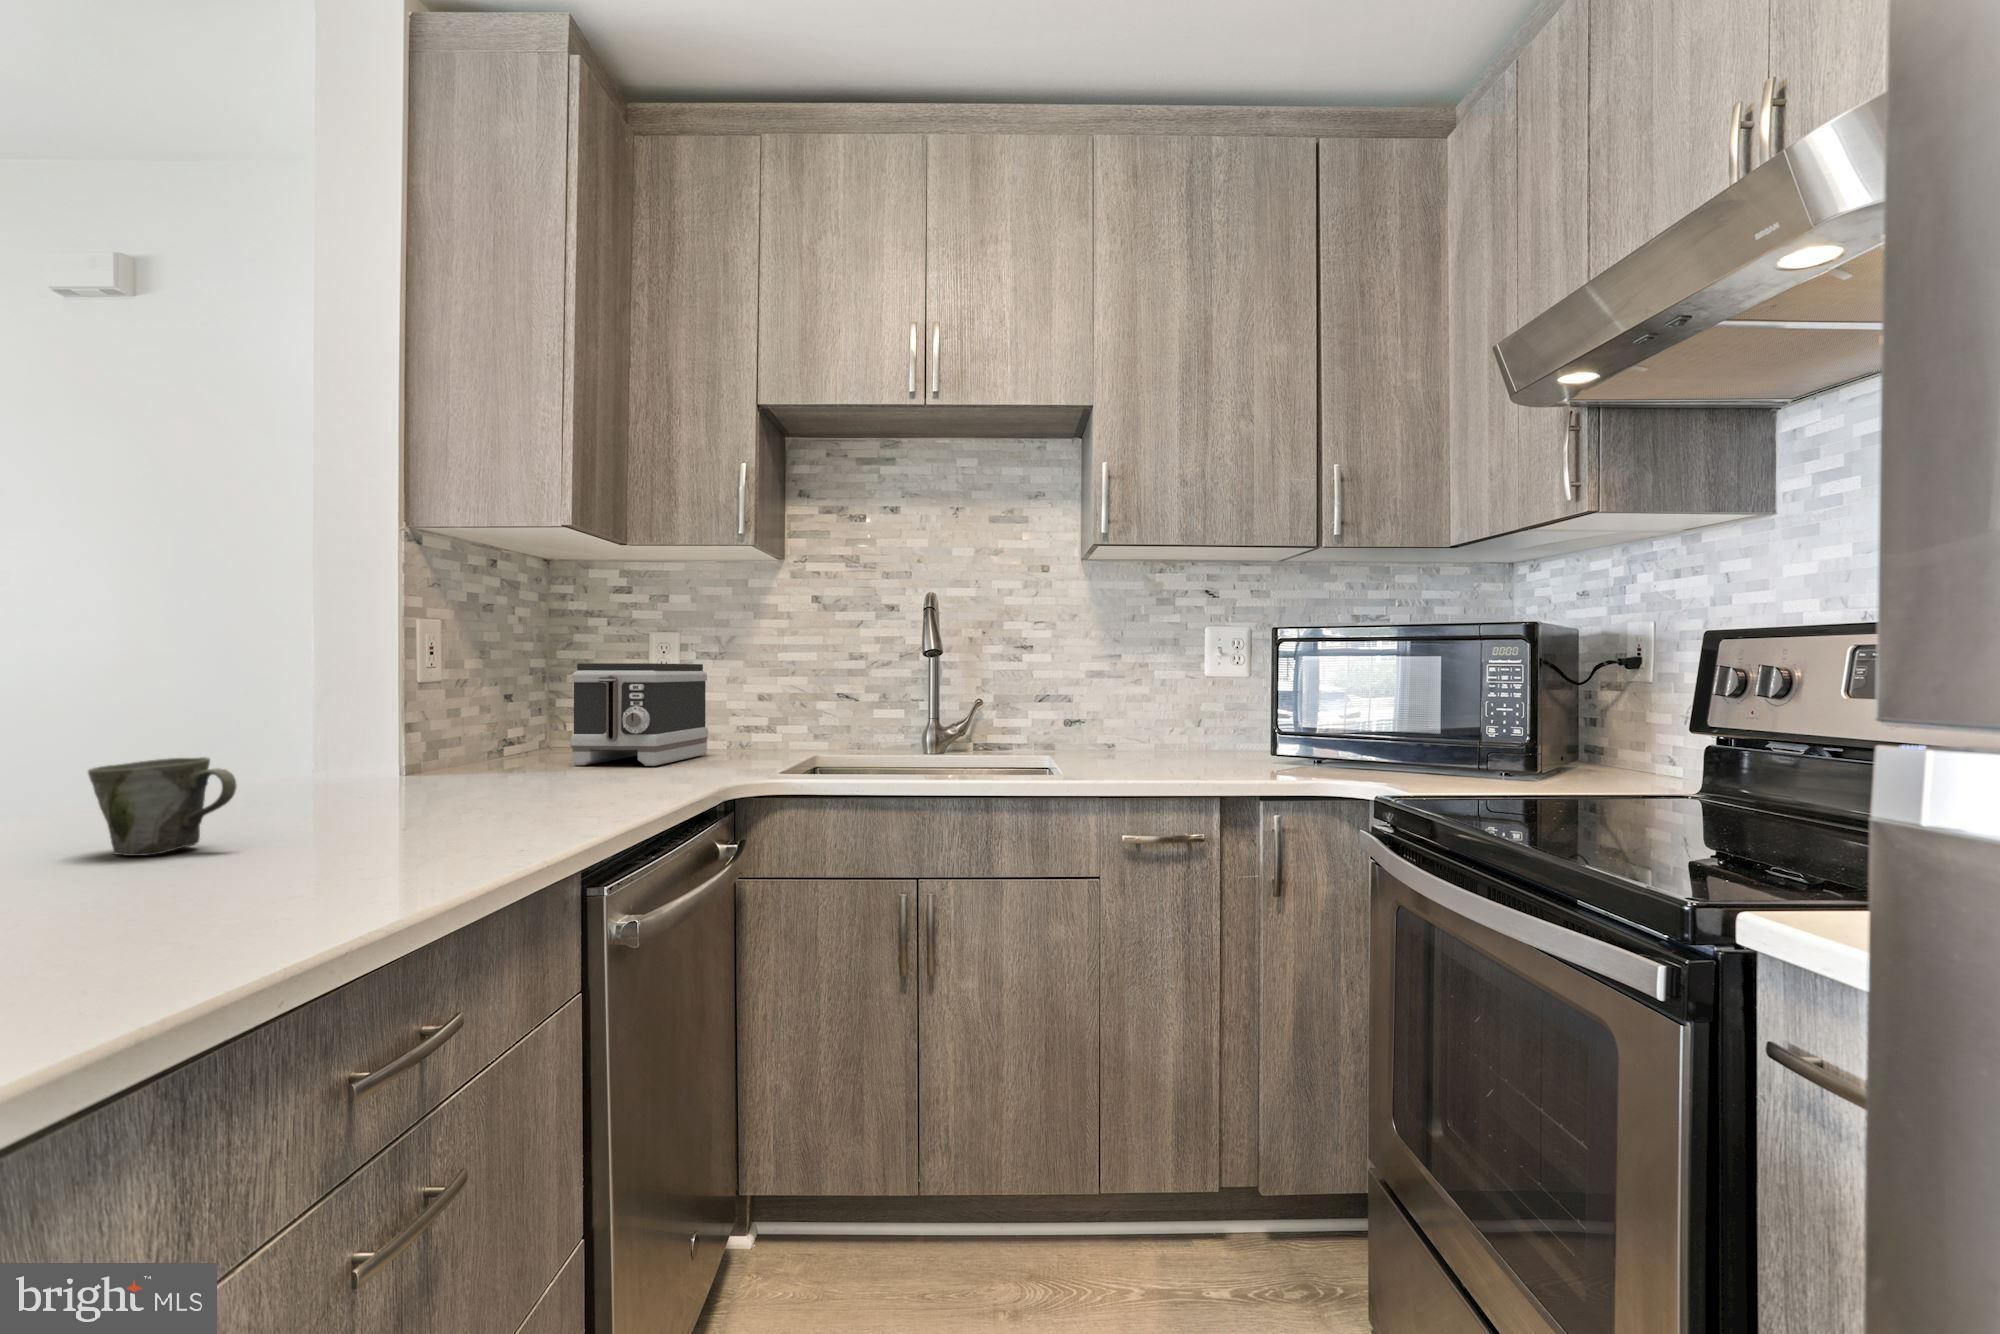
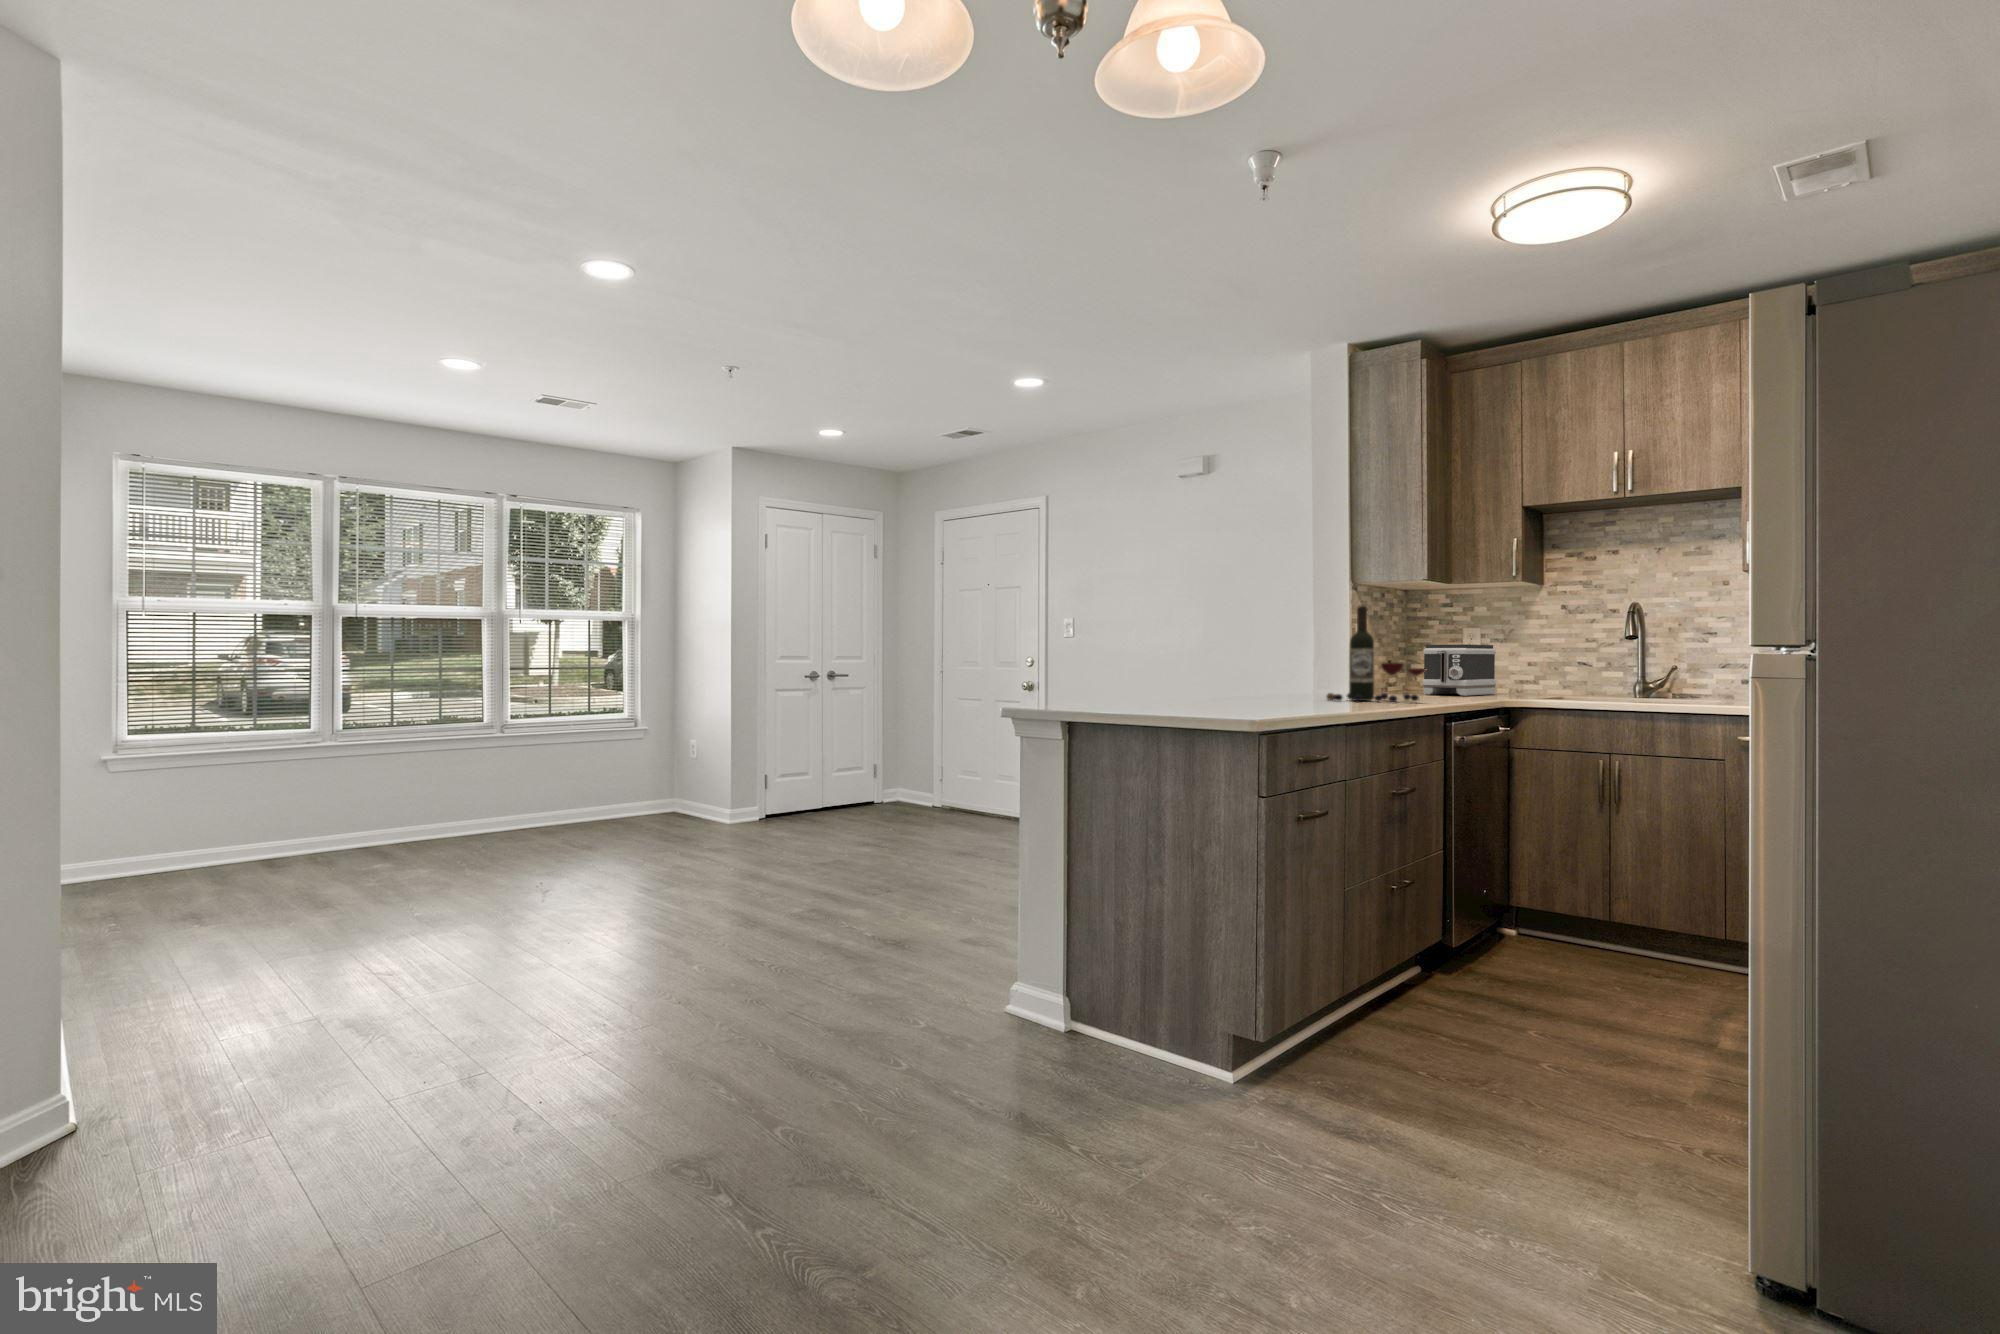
wine bottle: none [283,563,568,824] -> present [1327,606,1426,702]
mug: present [88,757,236,856] -> none [1284,674,1324,703]

